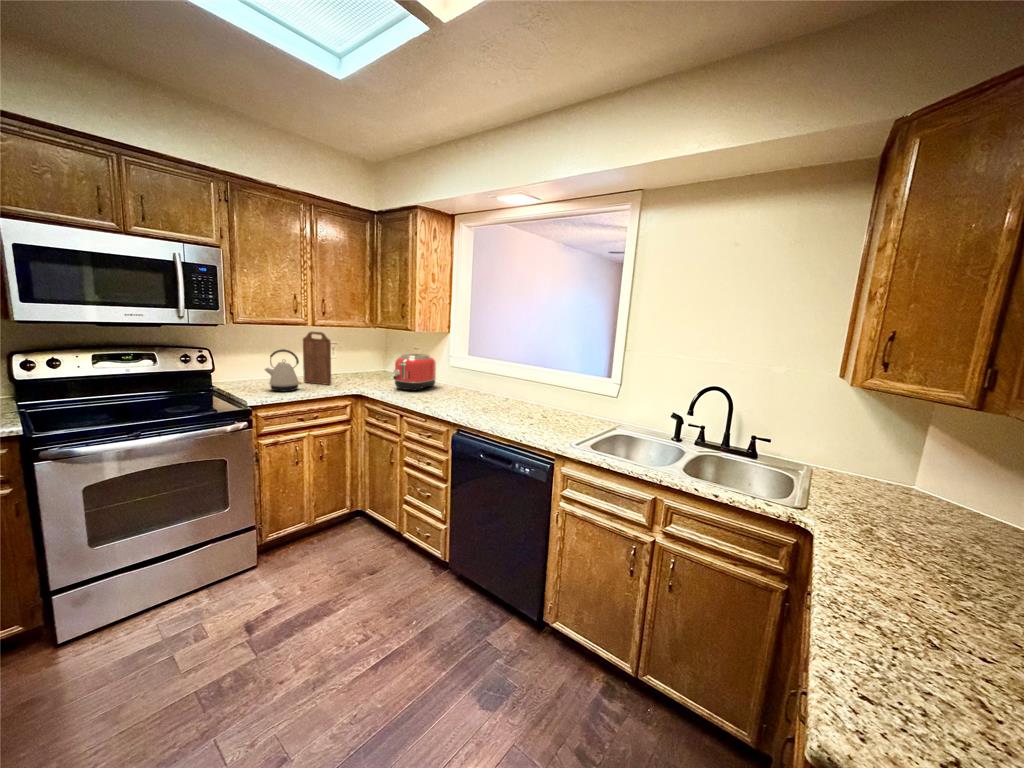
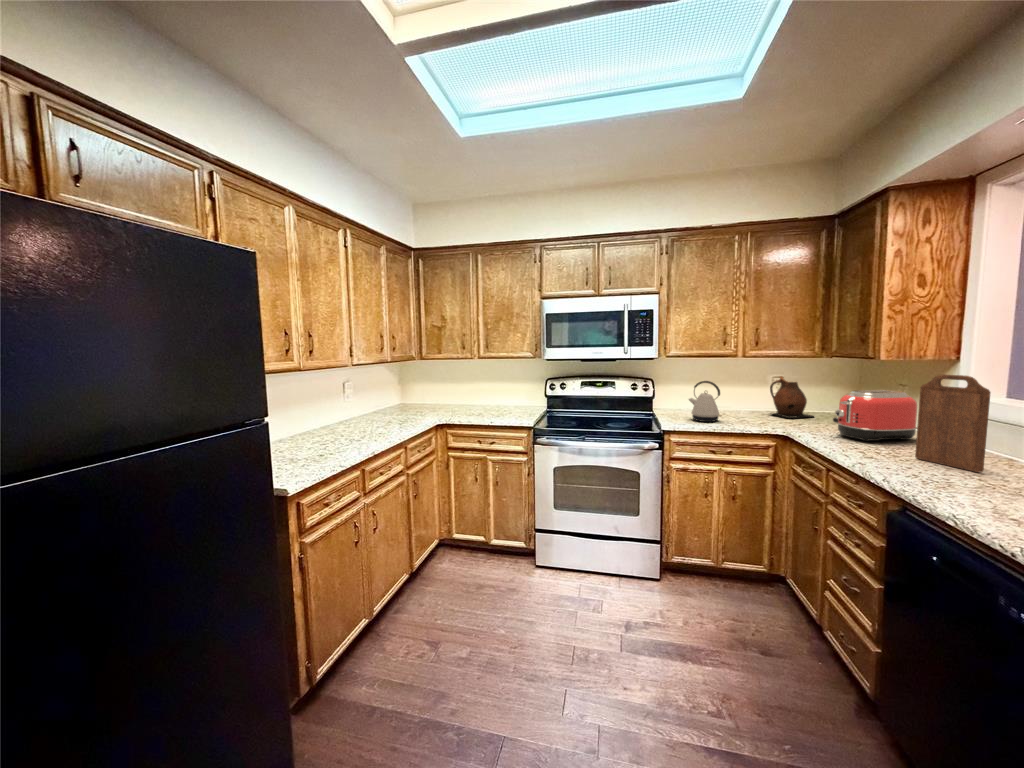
cutting board: present [303,331,331,385] -> present [915,374,990,472]
ceramic pitcher: none [332,344,367,380] -> present [770,376,813,418]

